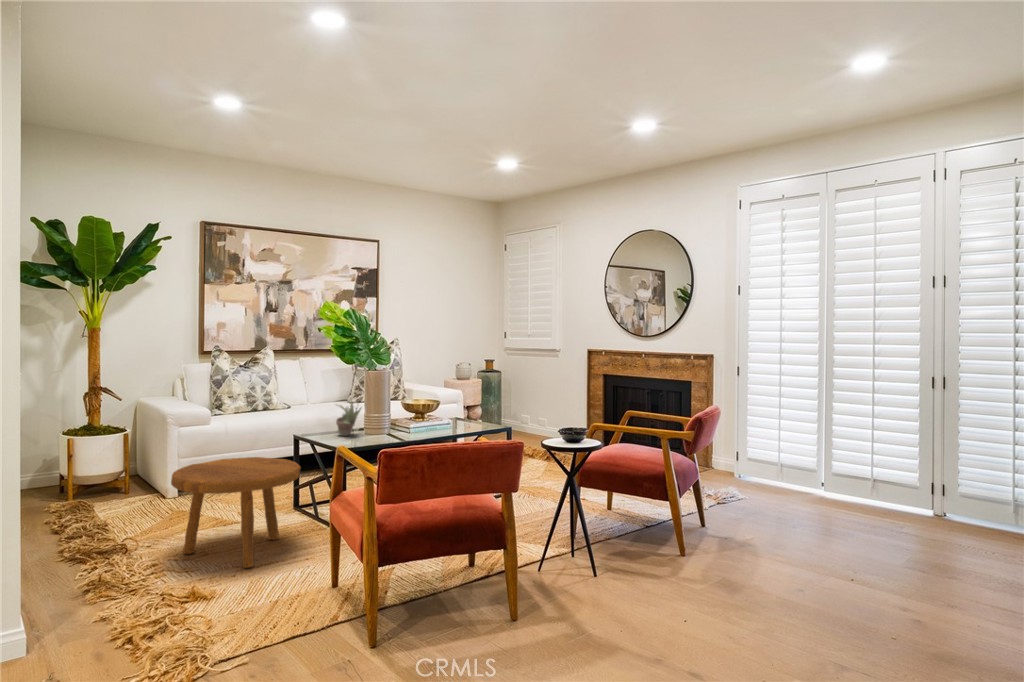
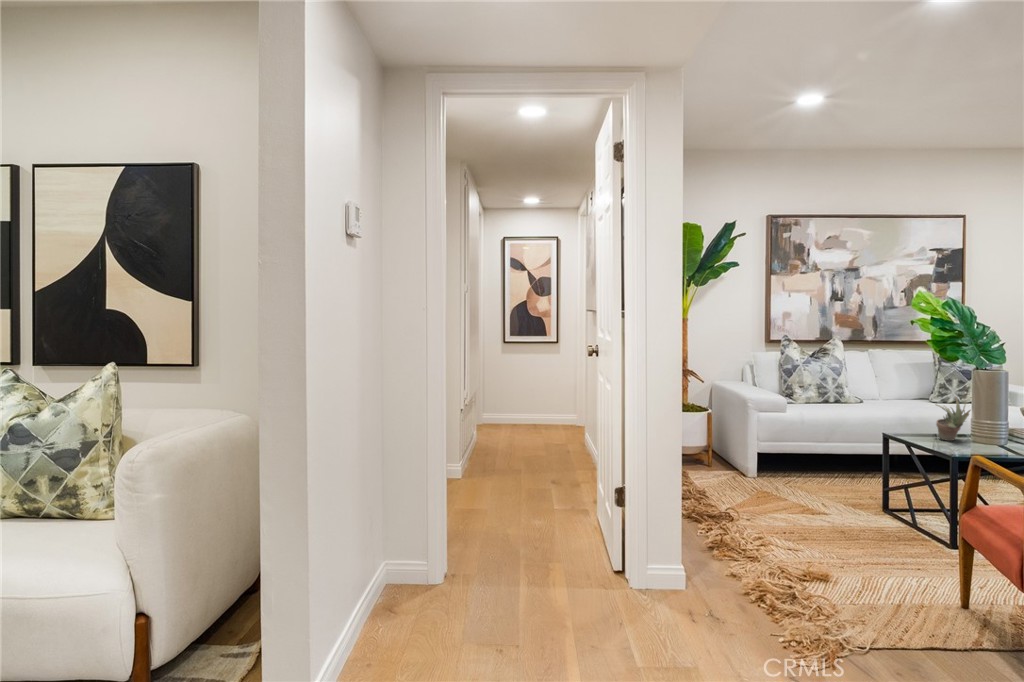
footstool: present [171,457,301,568] -> none [775,449,906,562]

